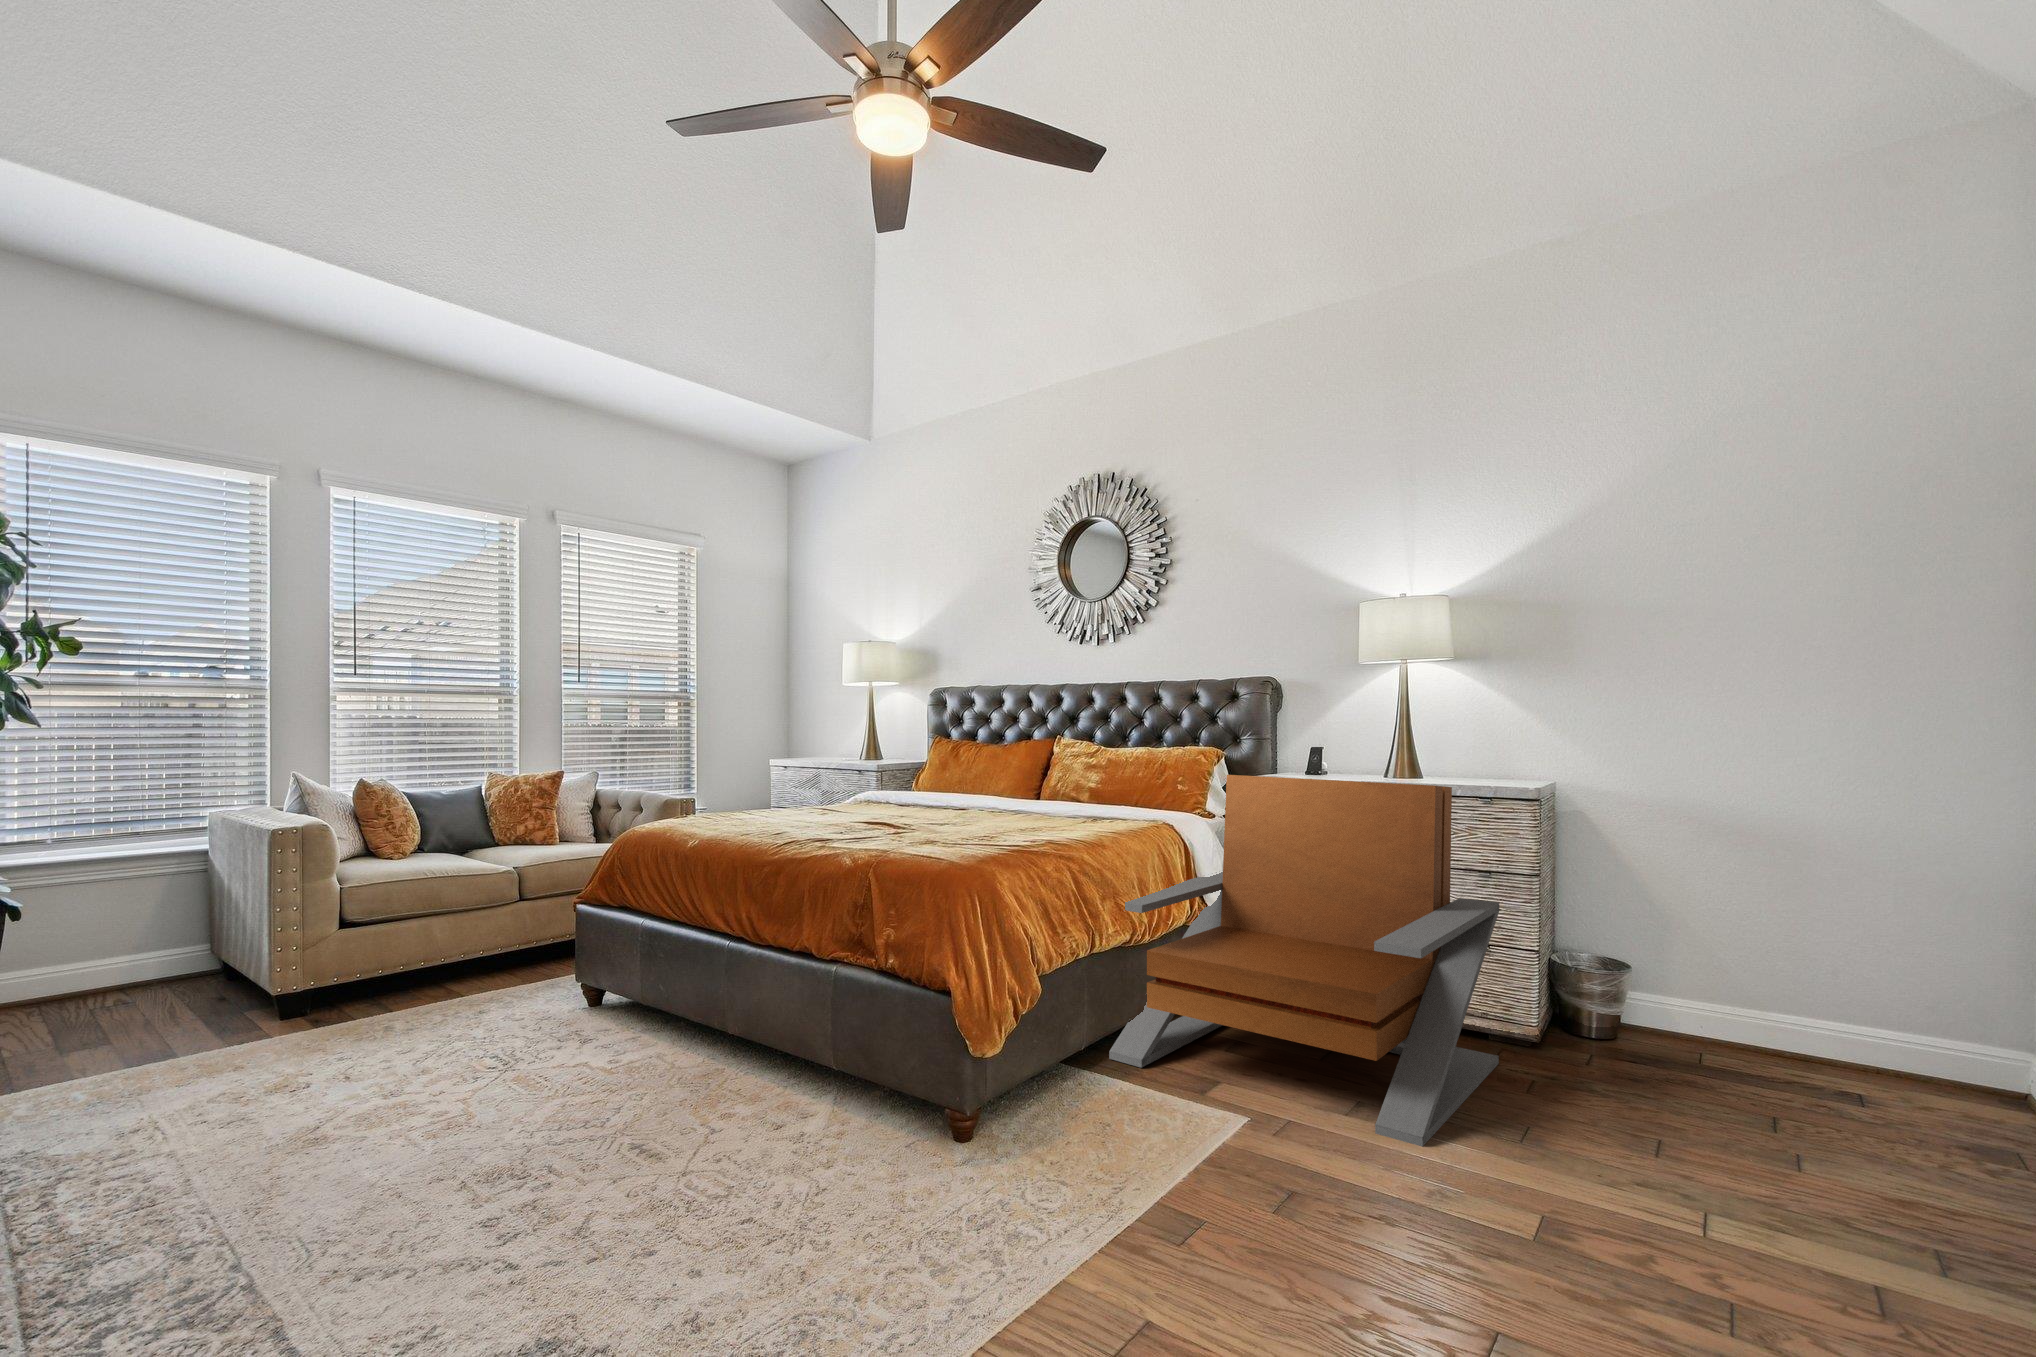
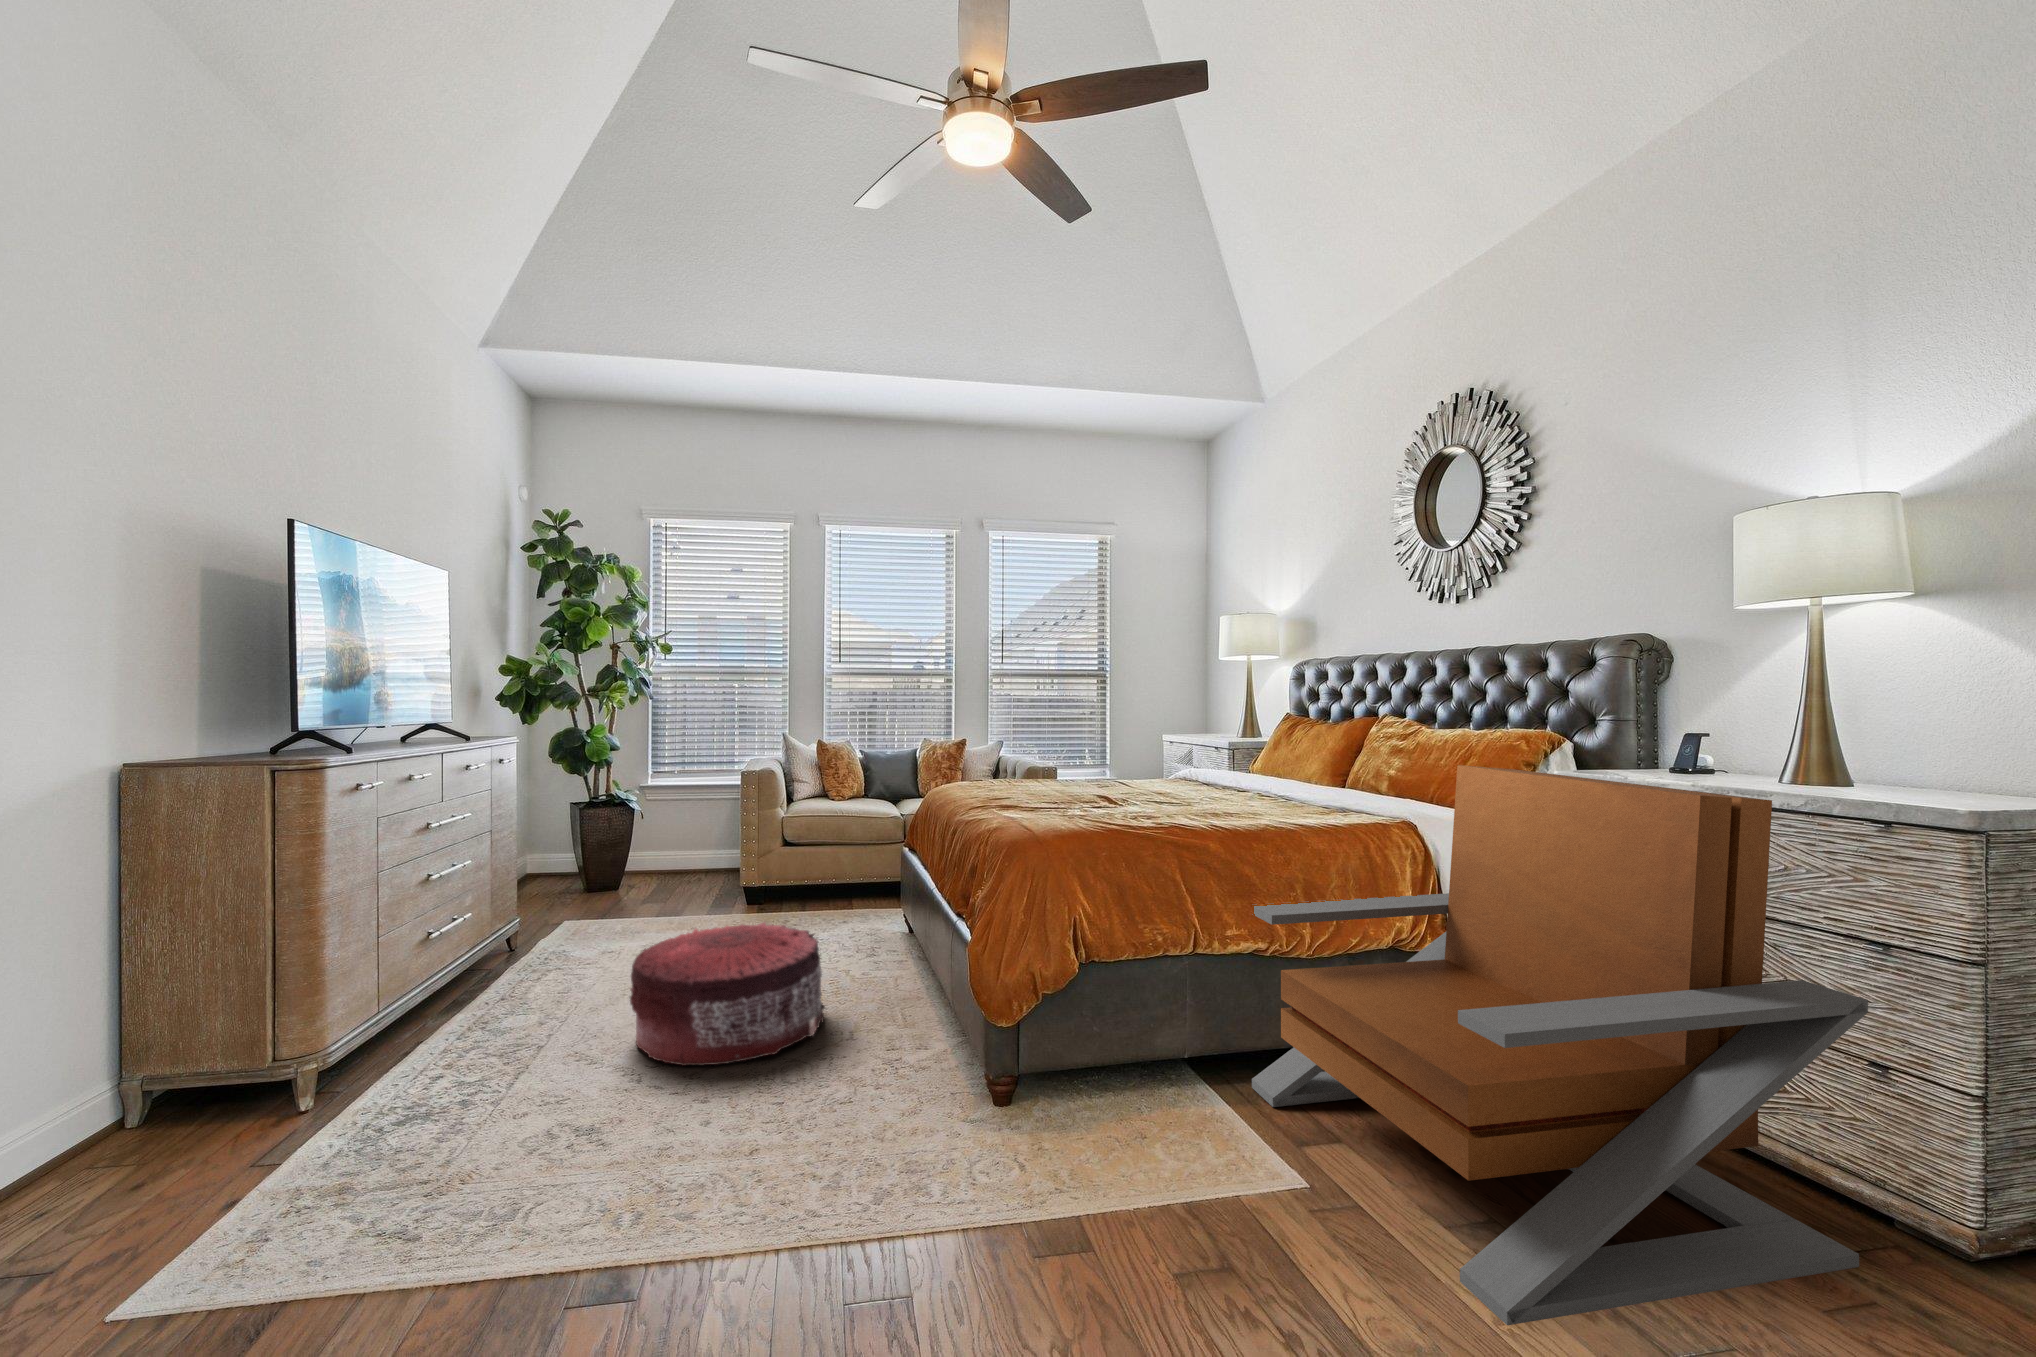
pouf: none [407,1004,666,1201] -> present [630,922,825,1066]

